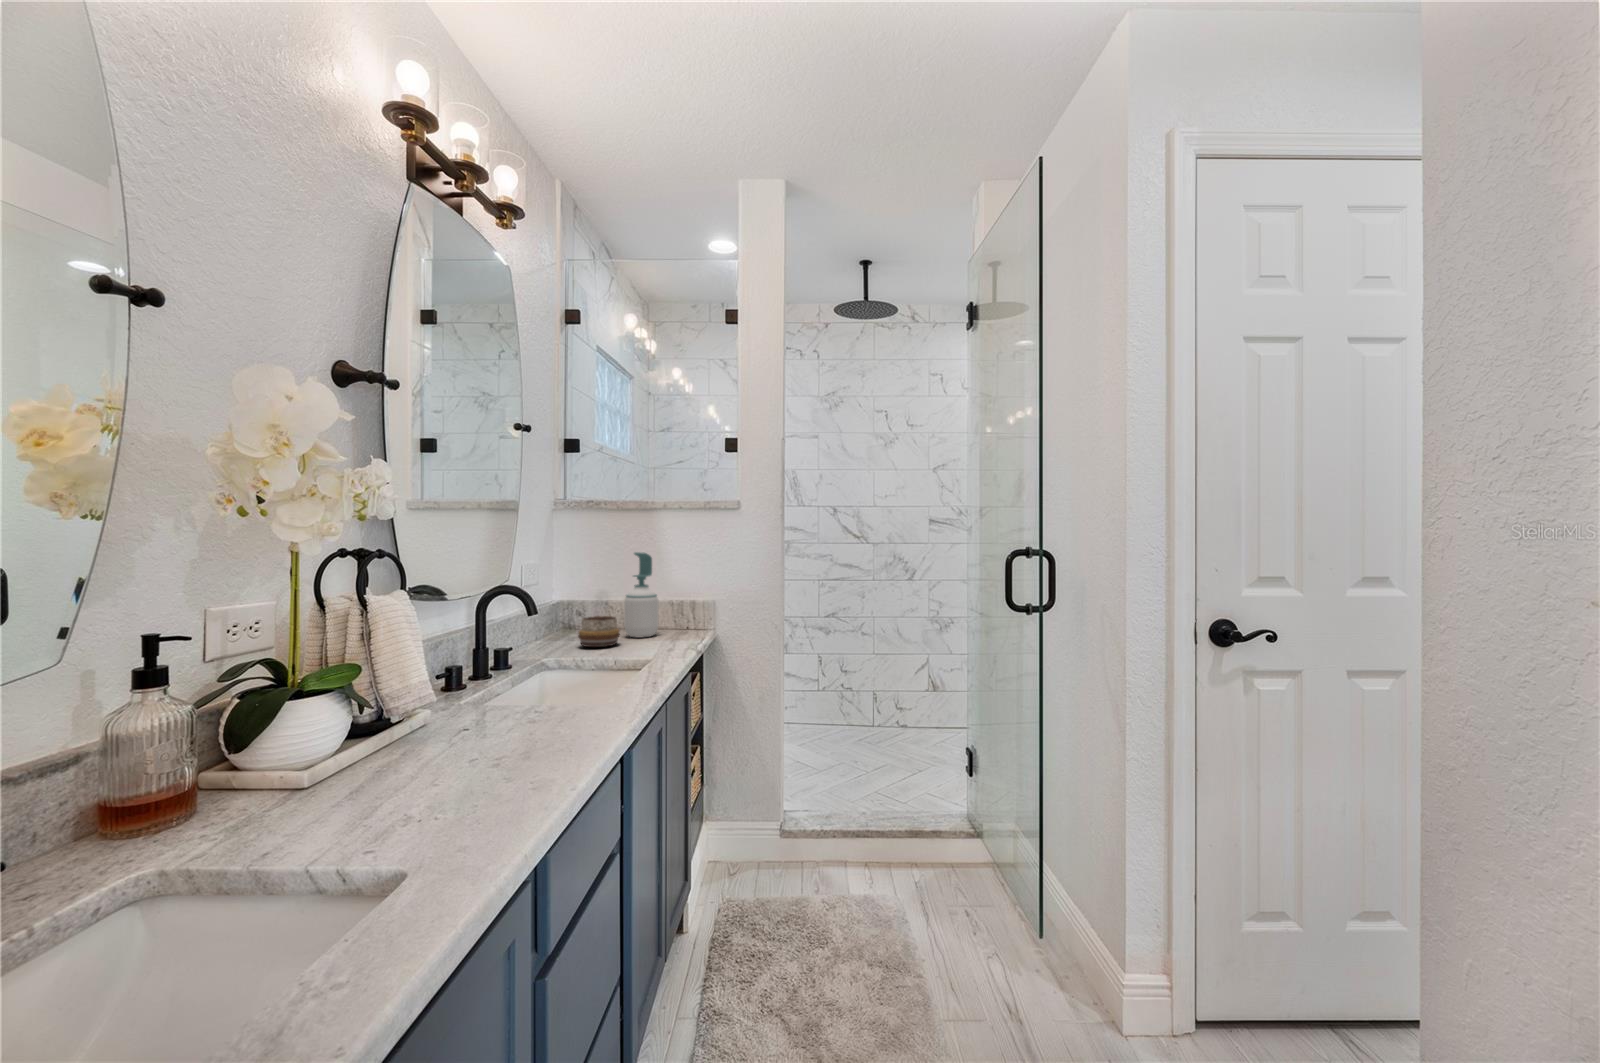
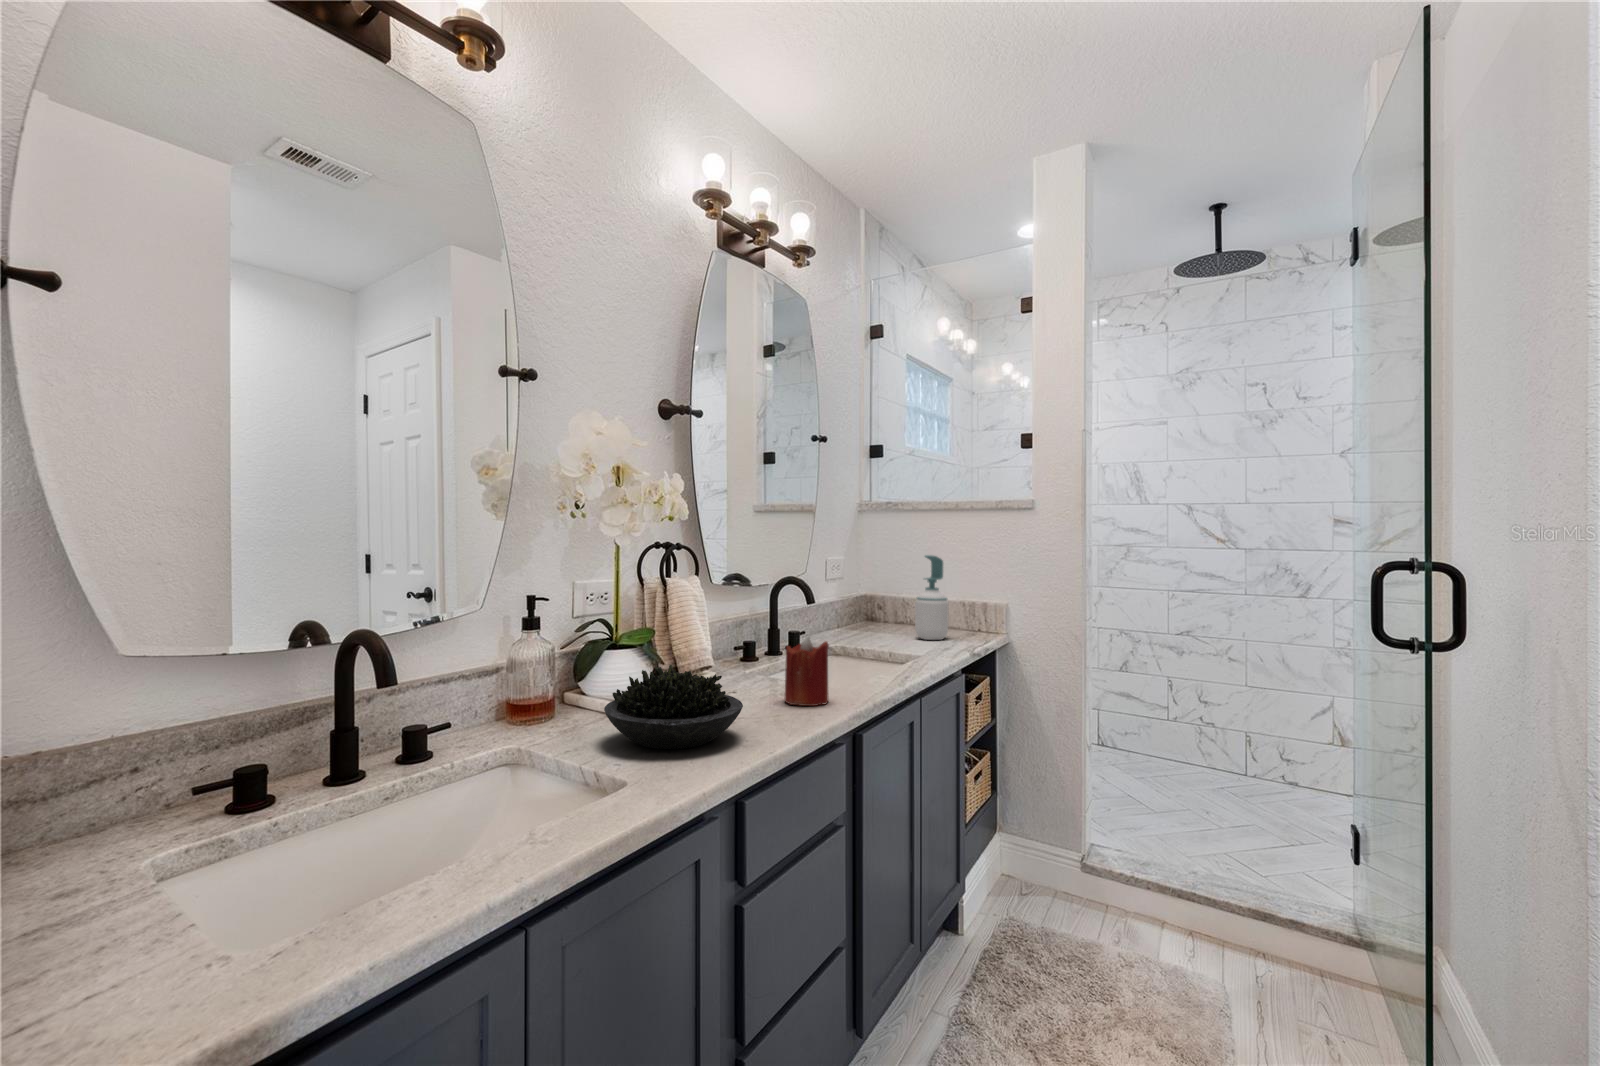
decorative bowl: present [578,616,620,647] -> none [867,616,906,645]
candle: none [536,650,589,733] -> present [785,636,829,706]
succulent plant: none [315,709,522,828] -> present [604,665,743,749]

